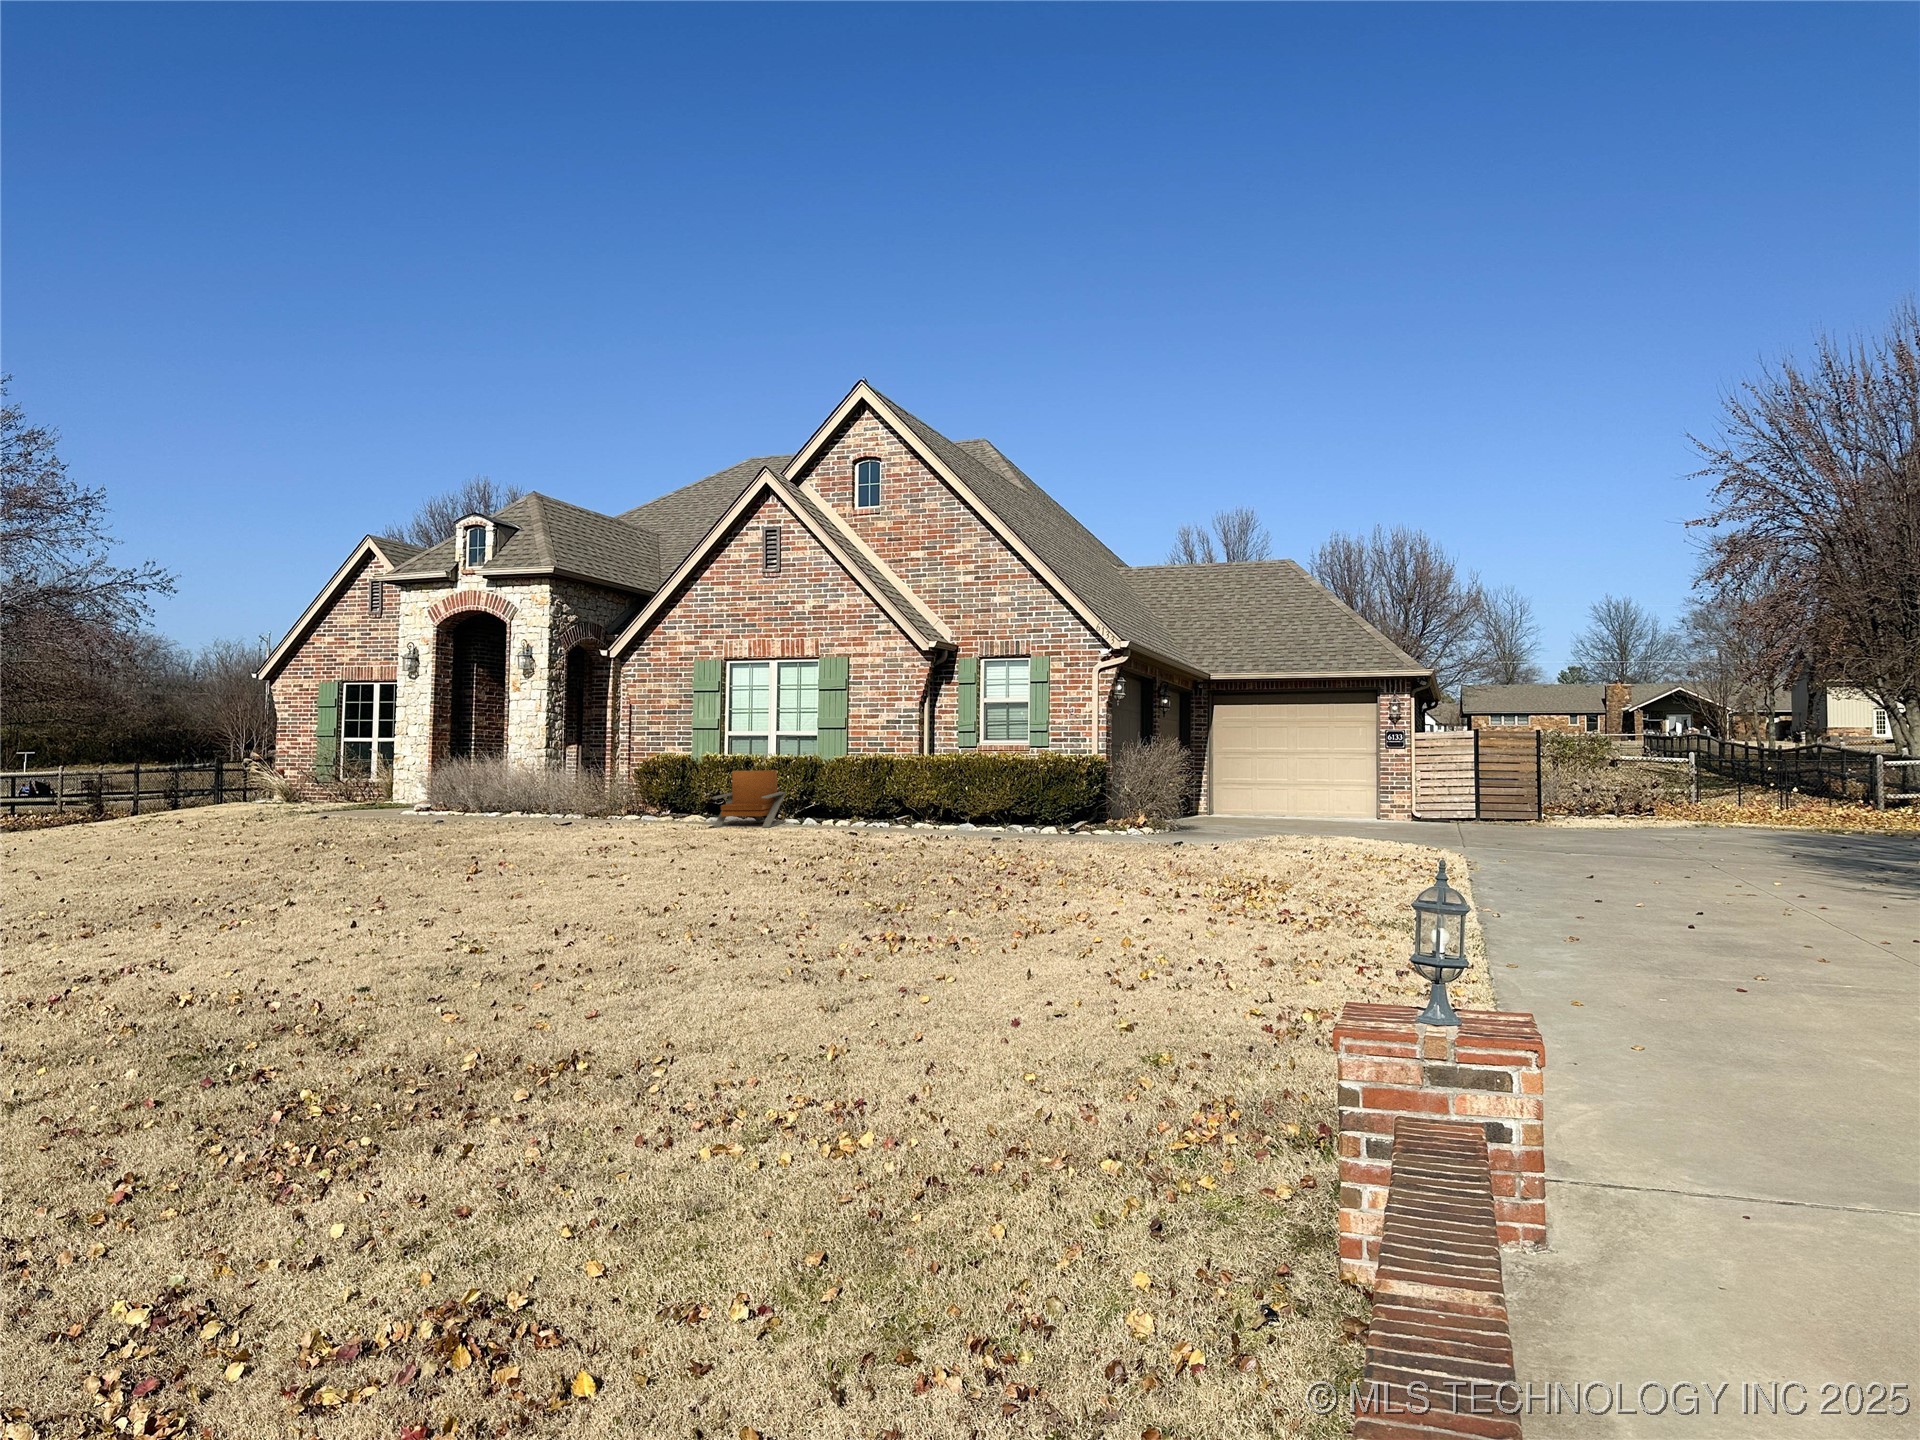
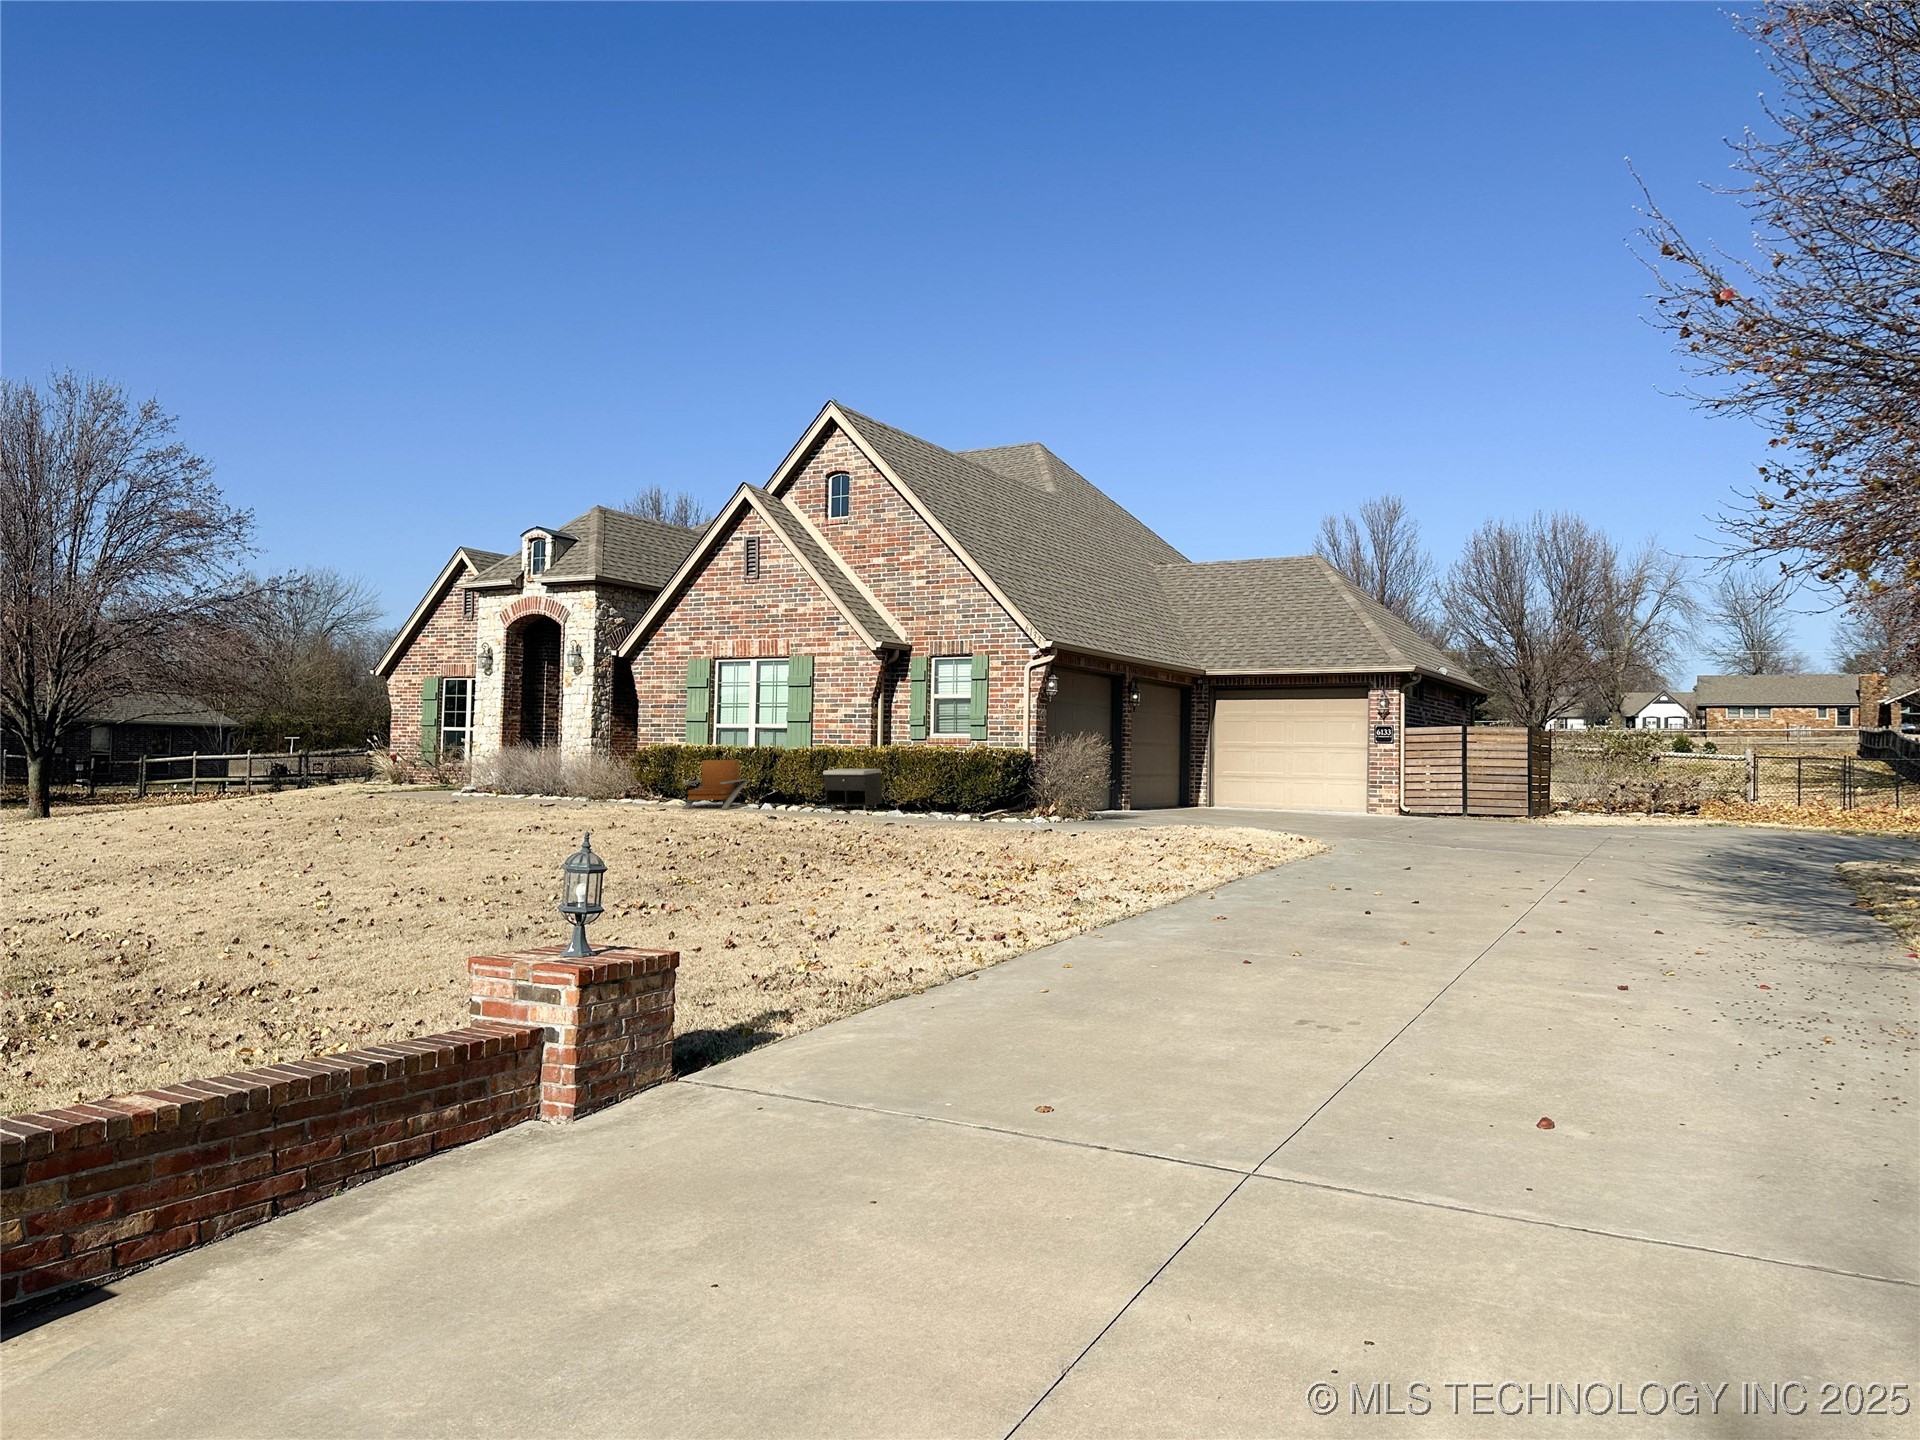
storage bench: none [886,780,952,827] -> present [823,769,882,810]

